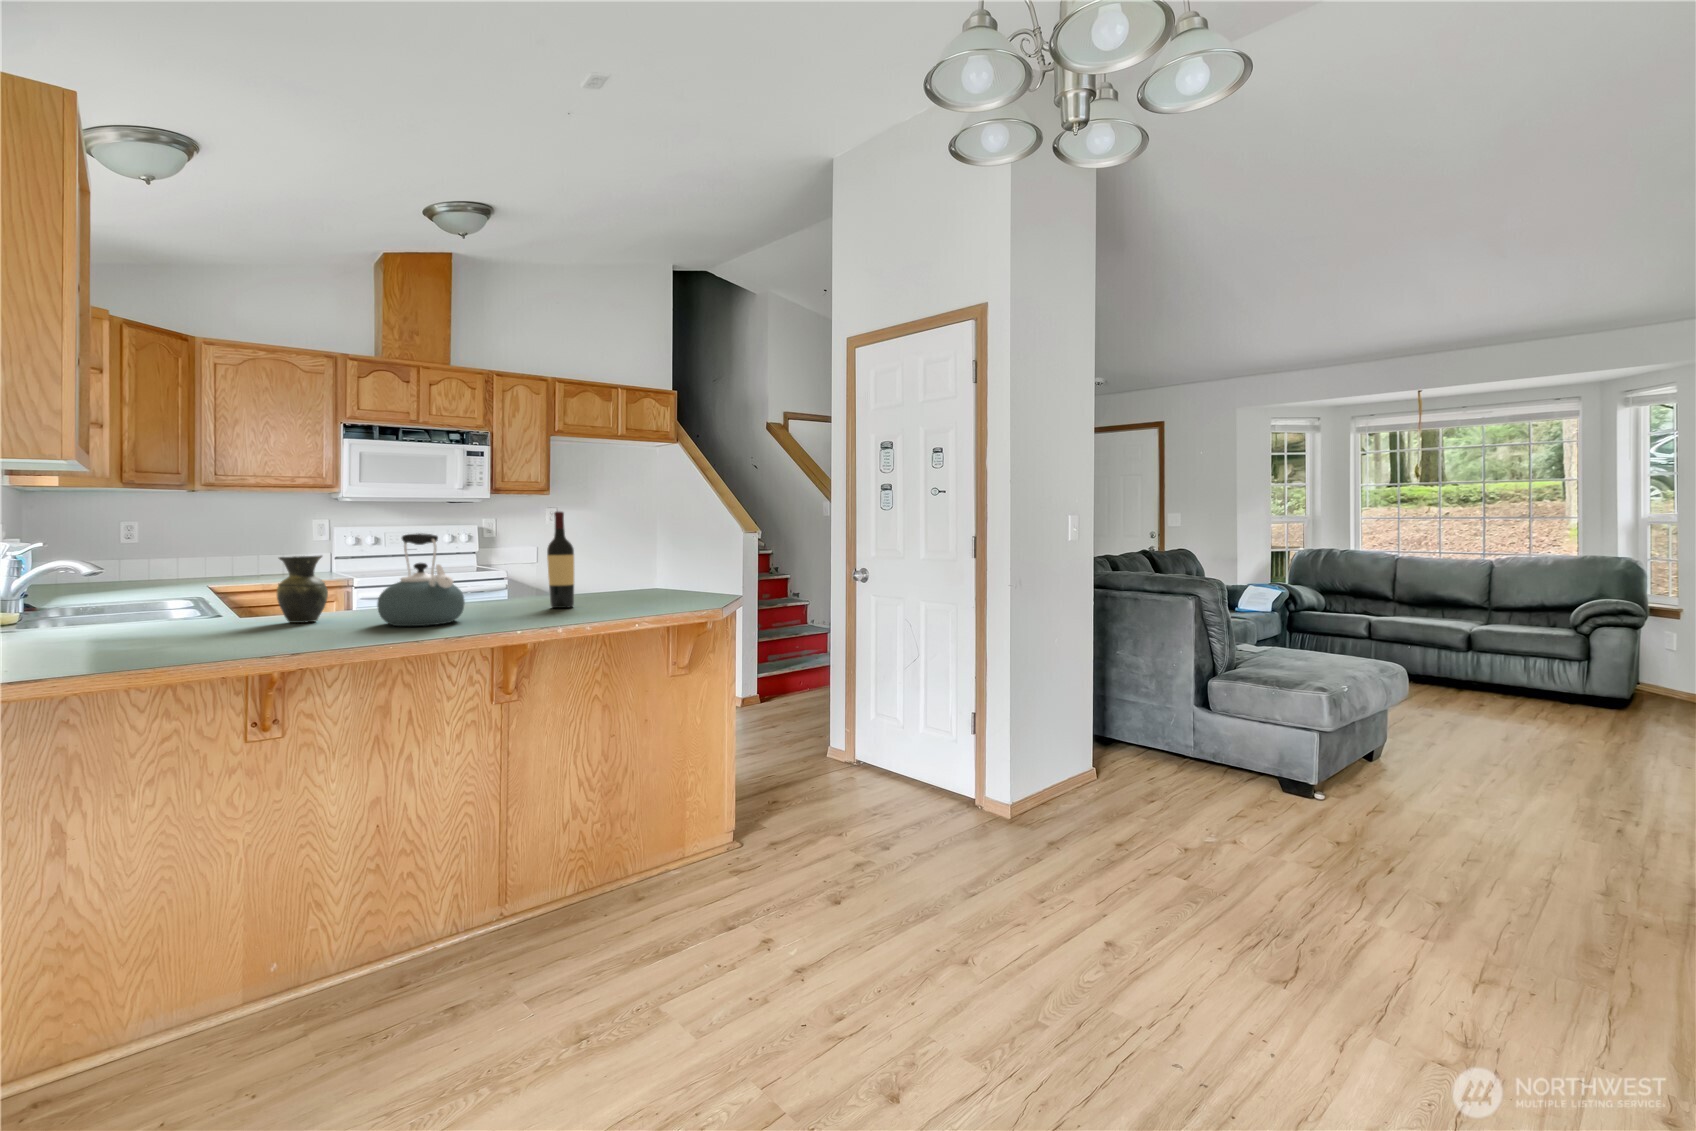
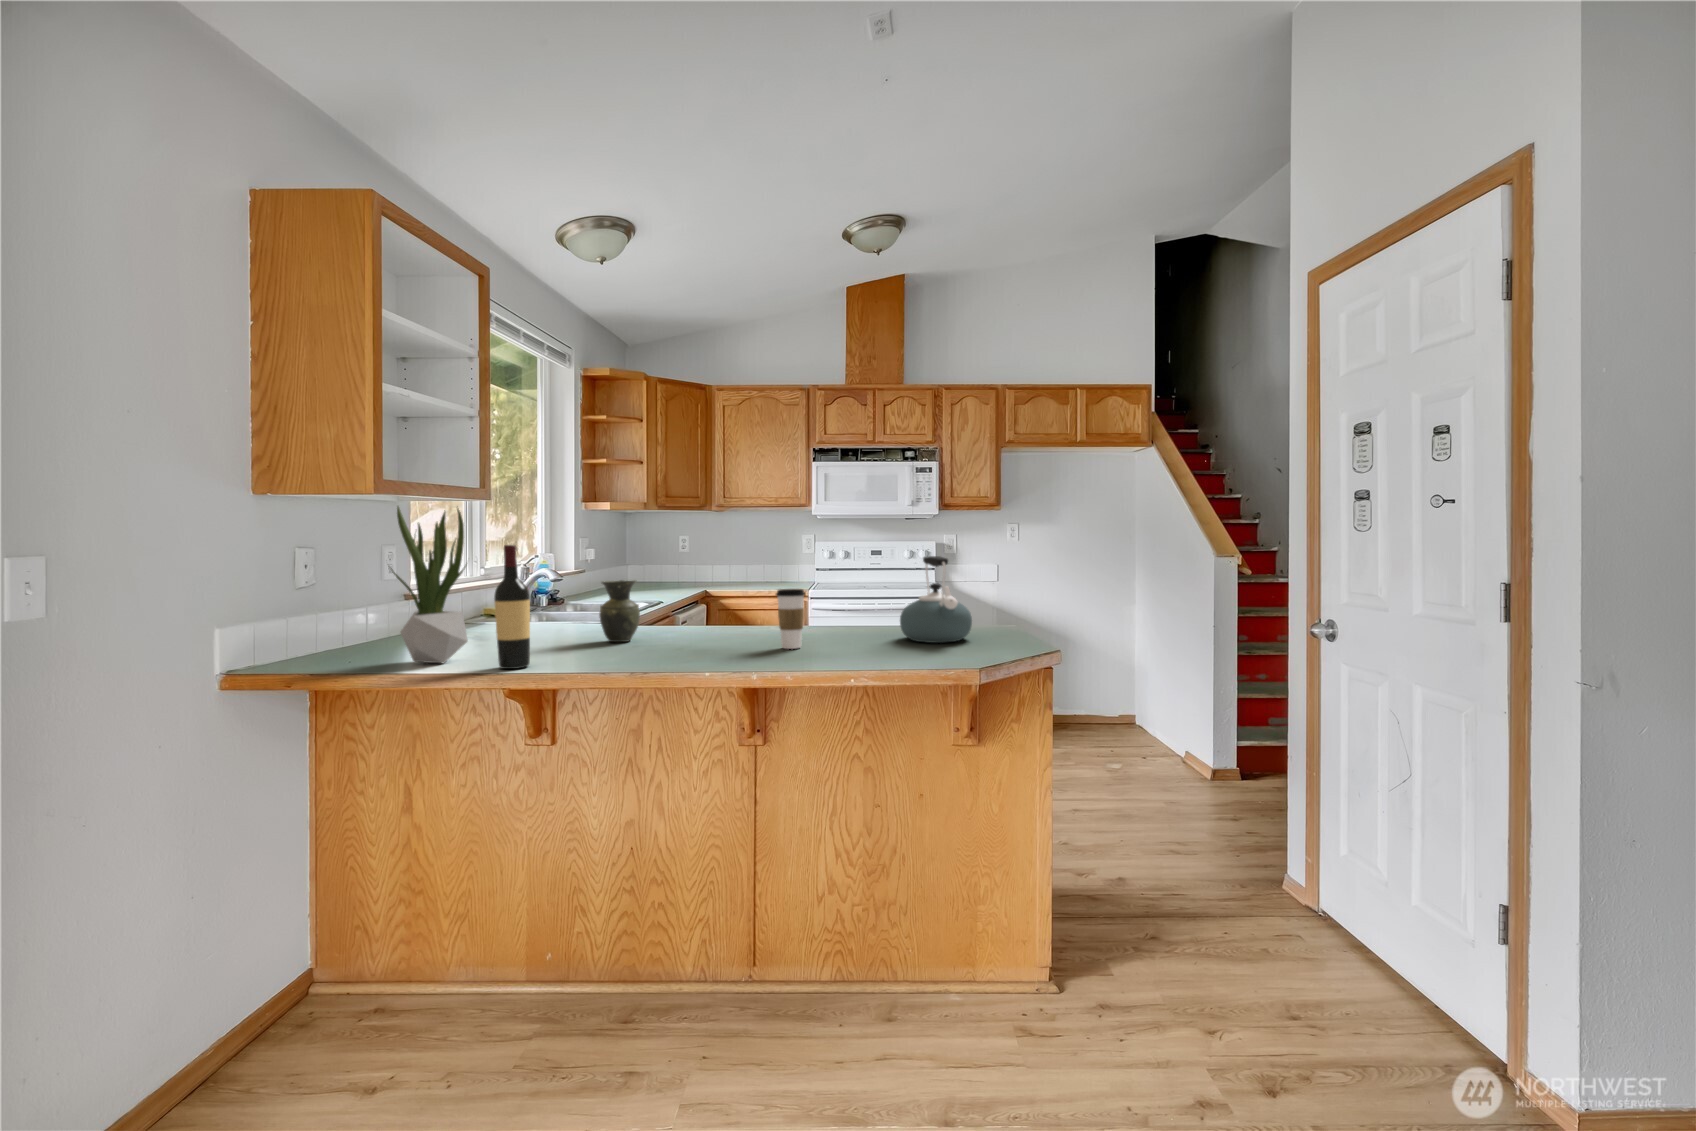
potted plant: none [46,460,160,654] -> present [391,506,468,663]
wine bottle: present [547,511,574,608] -> present [494,545,530,669]
kettle: present [377,533,465,626] -> present [900,556,972,643]
coffee cup: none [503,558,532,613] -> present [776,589,805,649]

